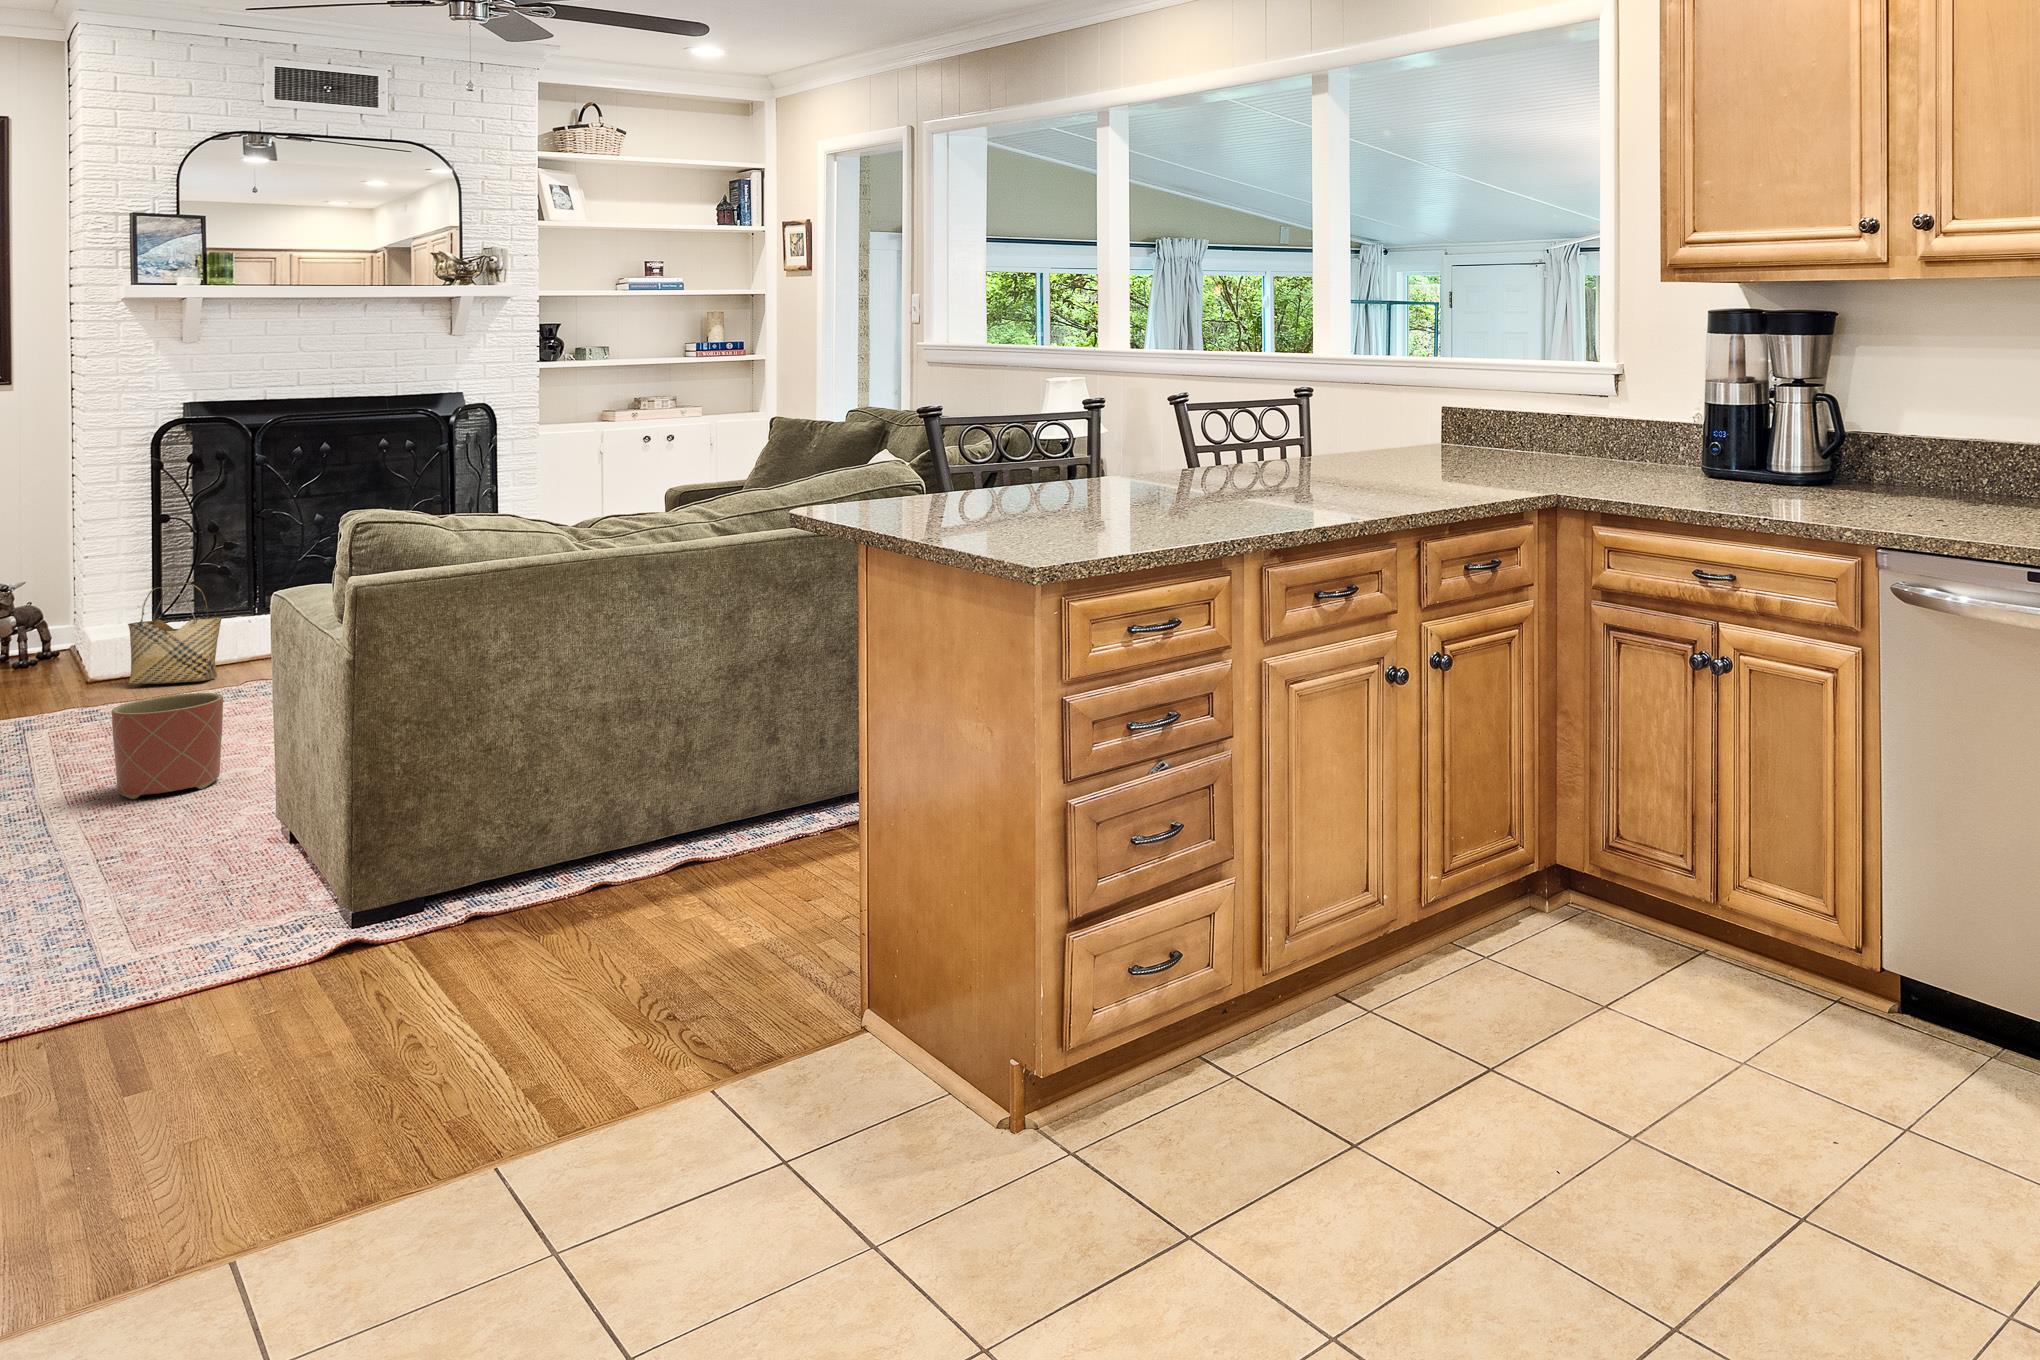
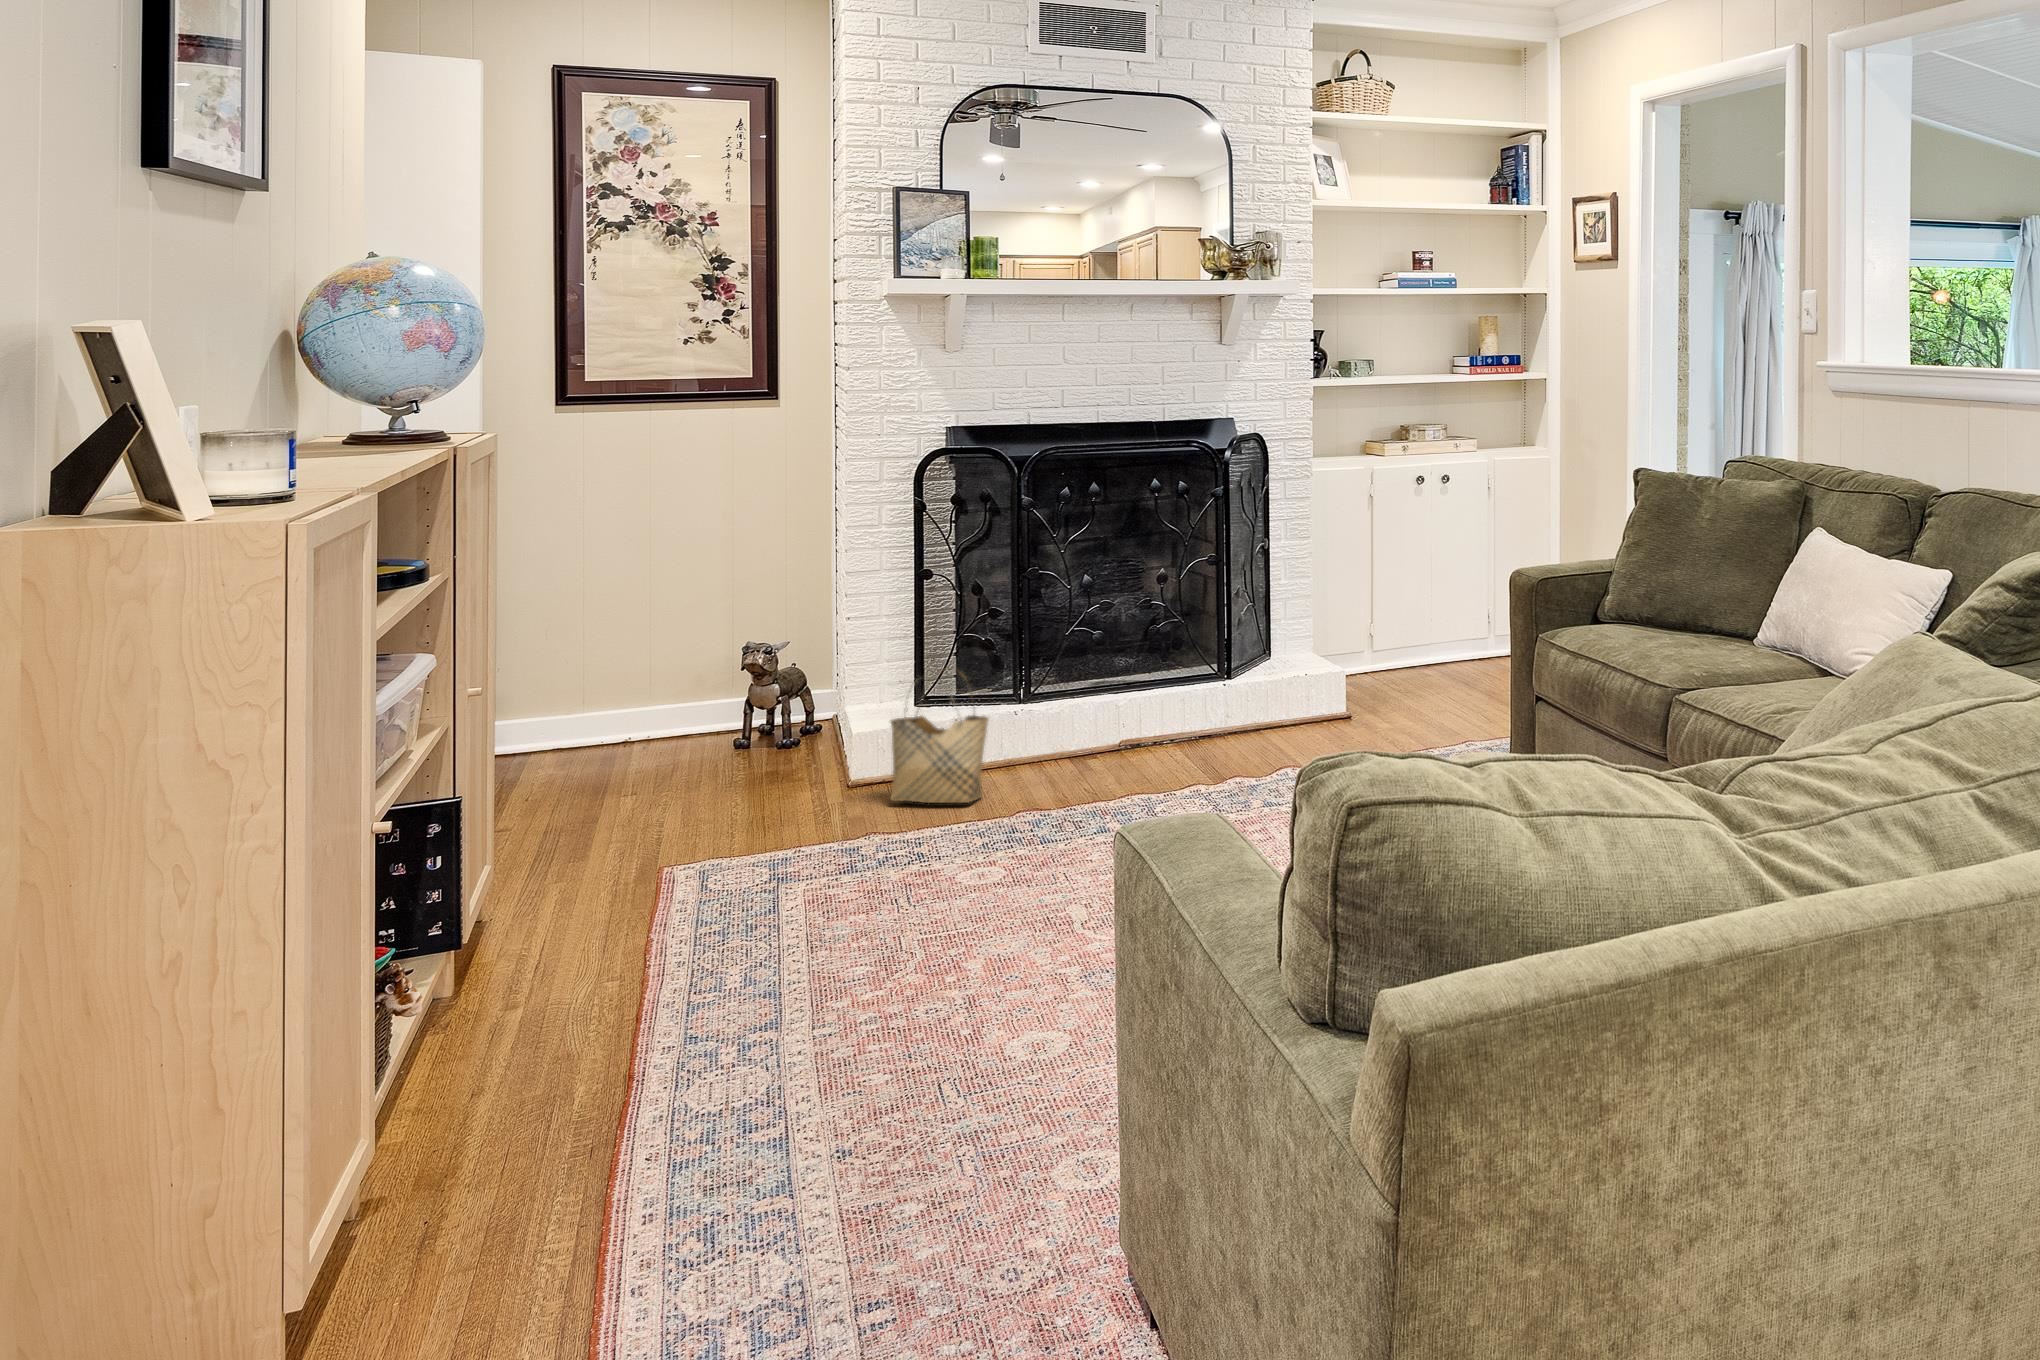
planter: present [112,693,223,799] -> none [874,911,1016,1099]

